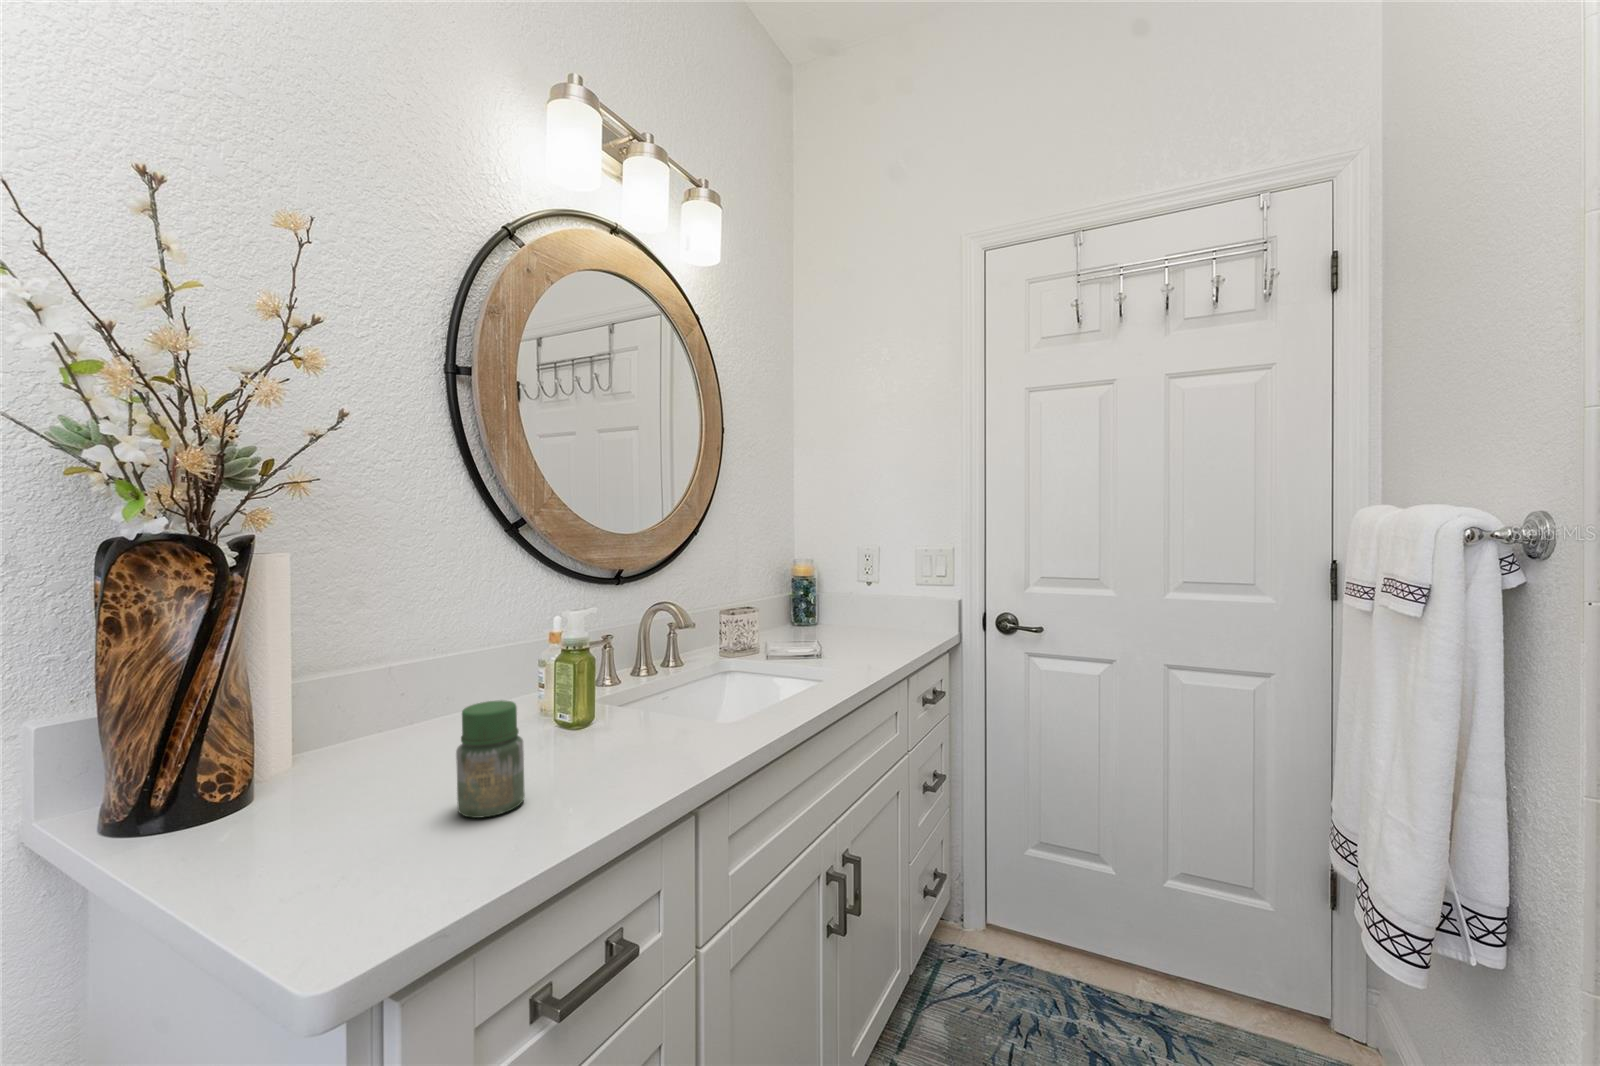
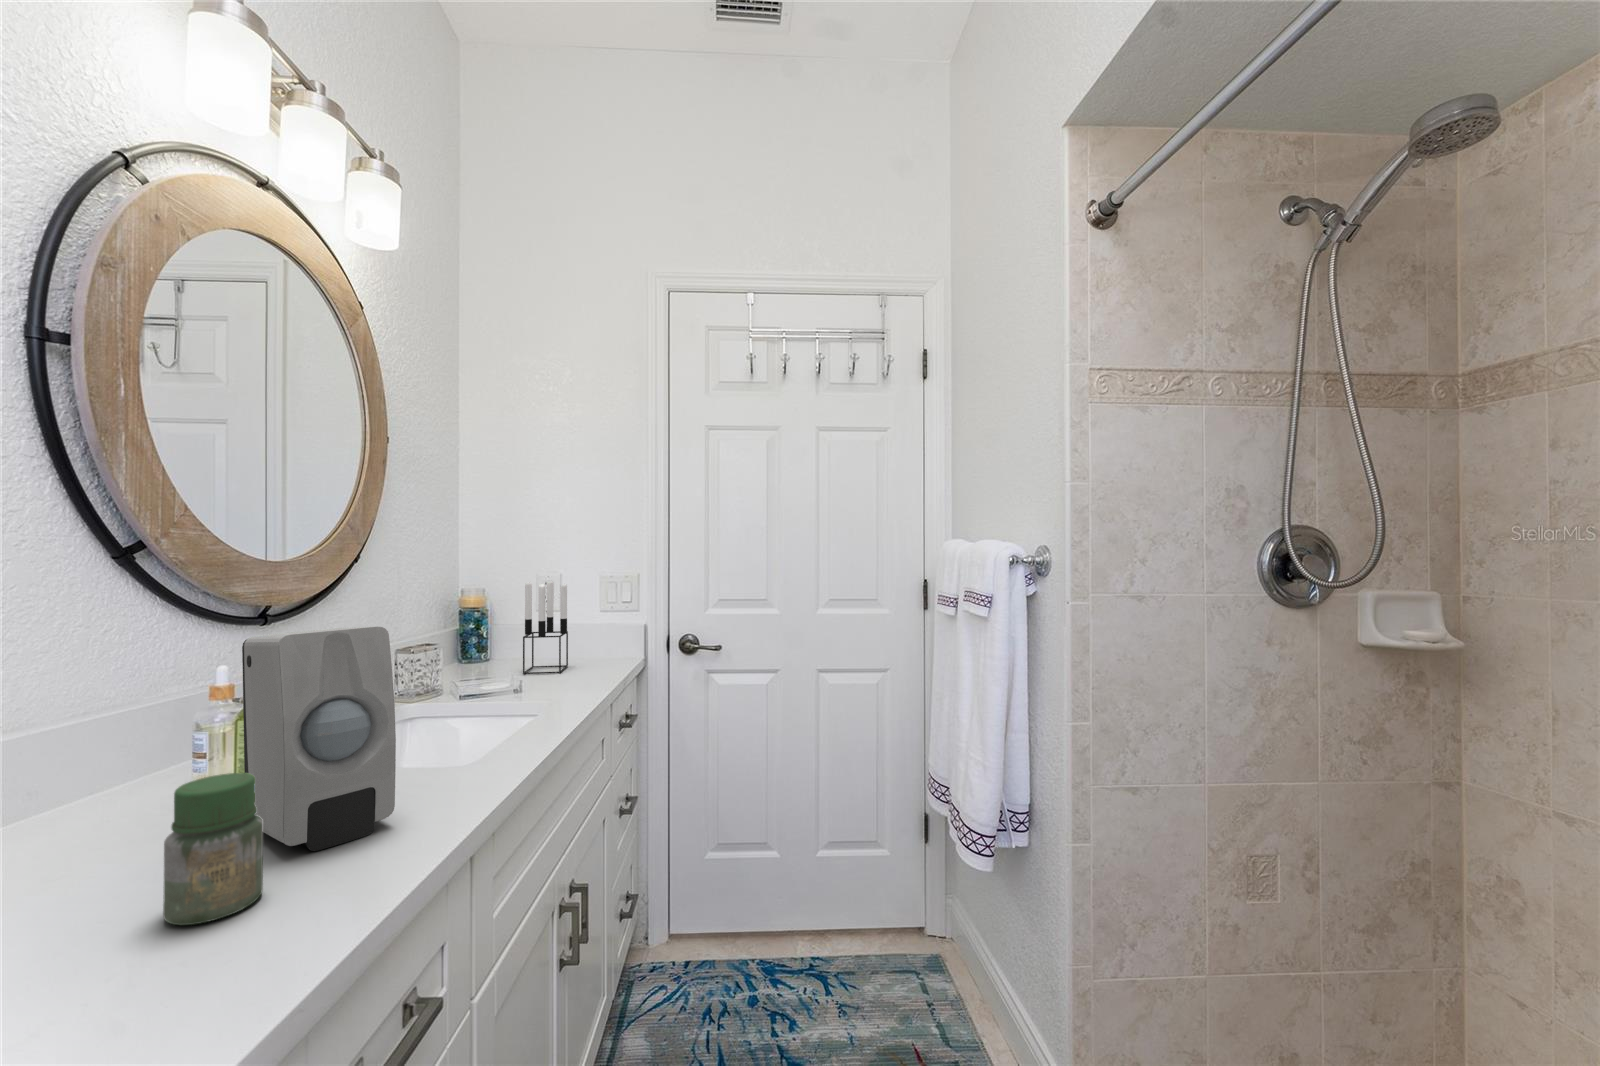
candle holder: none [836,553,879,642] -> present [523,582,568,674]
soap dispenser: none [552,587,643,775] -> present [242,627,396,851]

